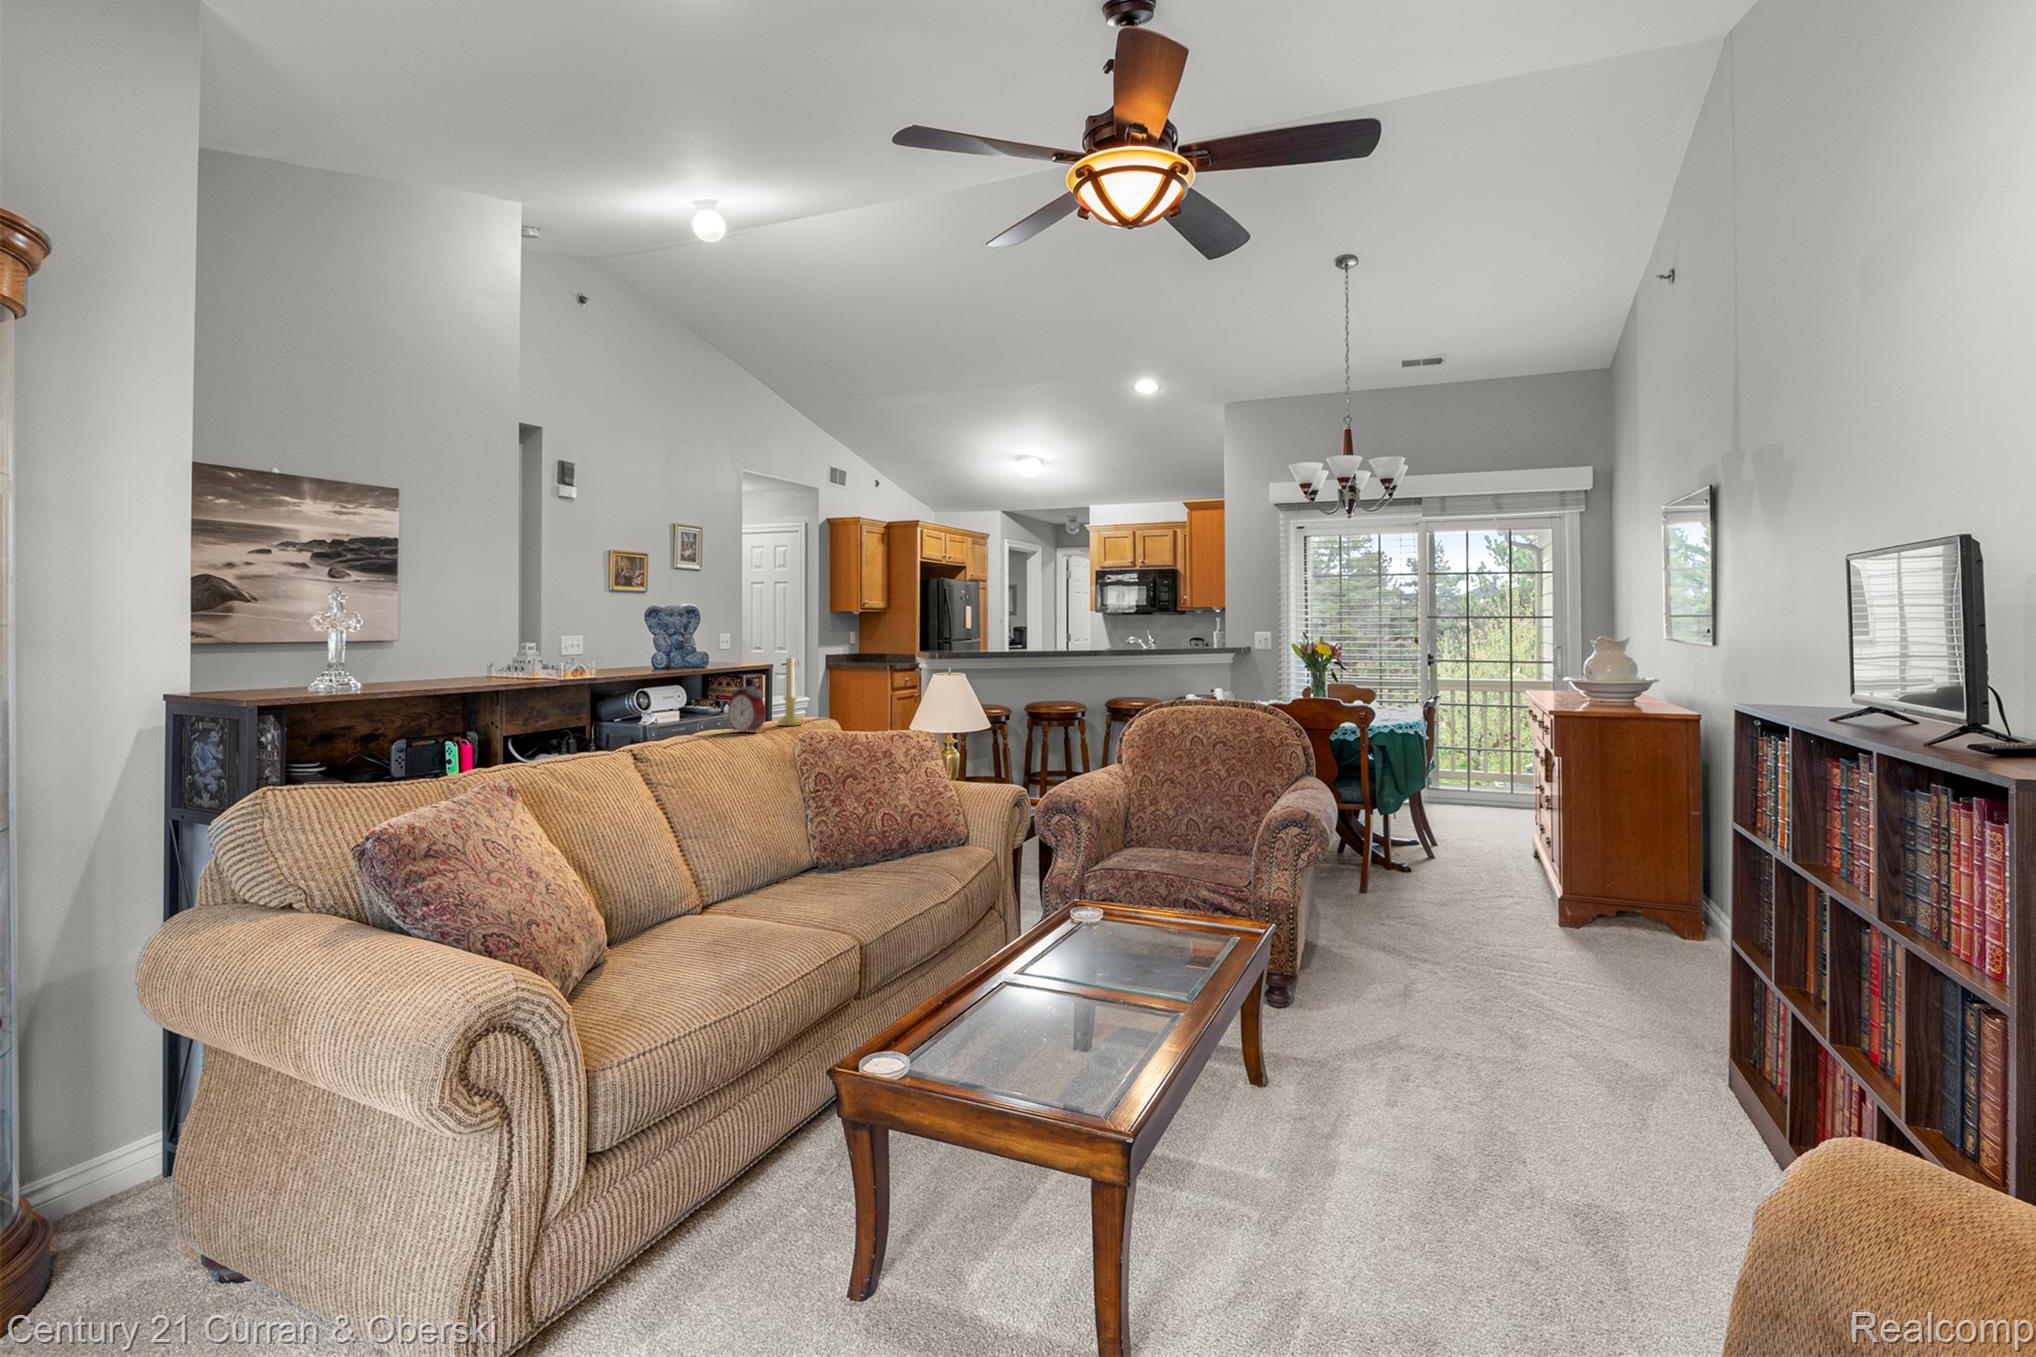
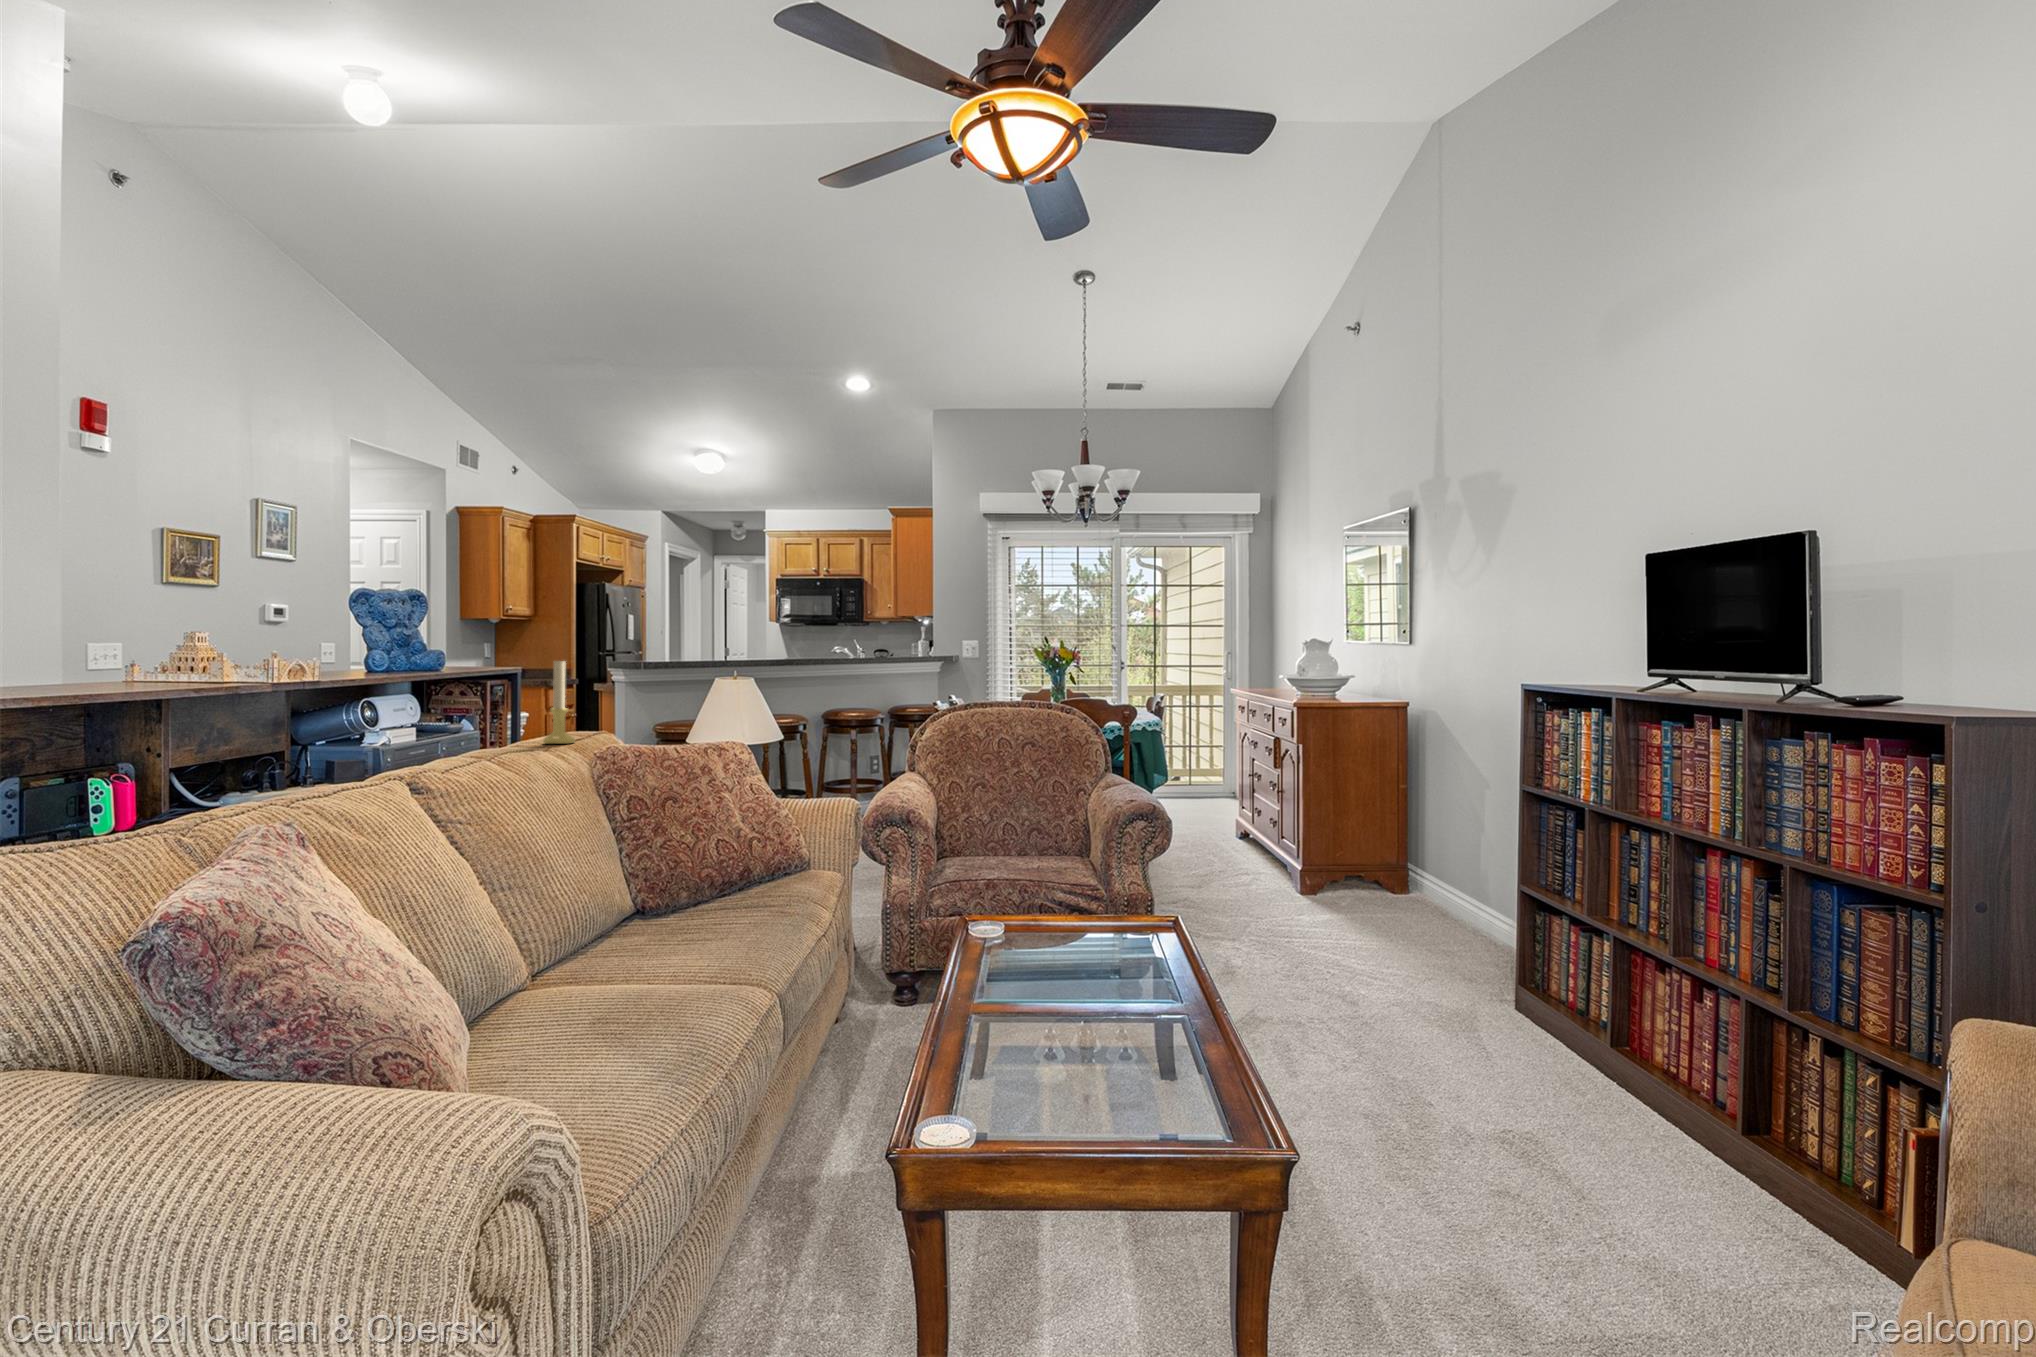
alarm clock: present [728,678,766,732] -> none [492,684,549,753]

